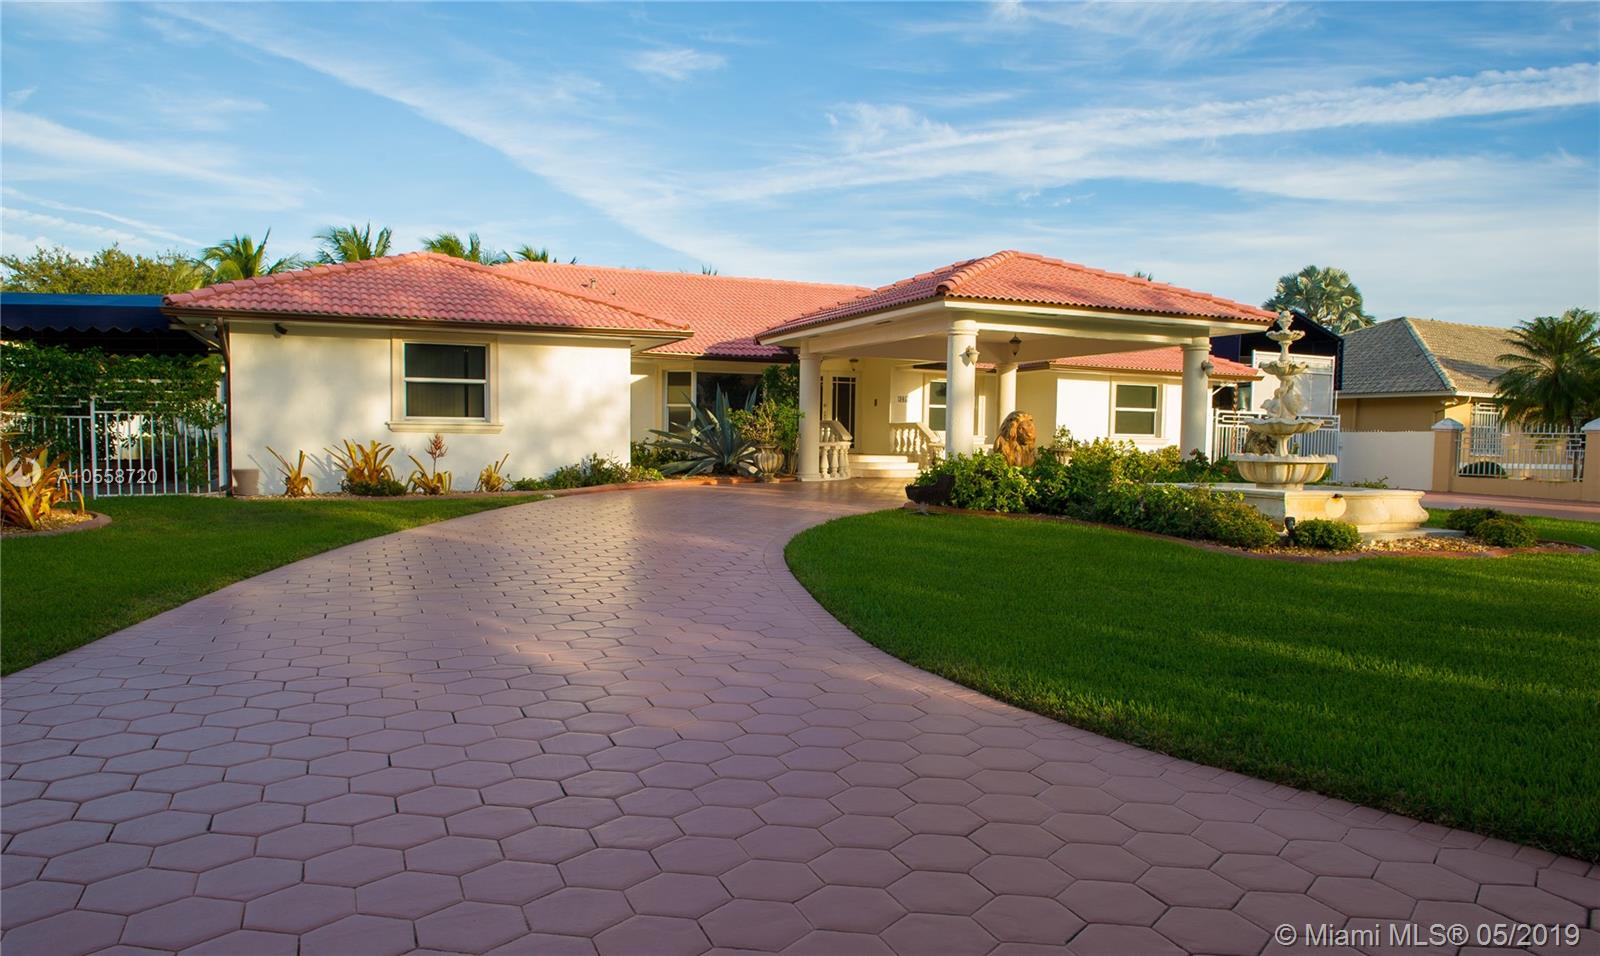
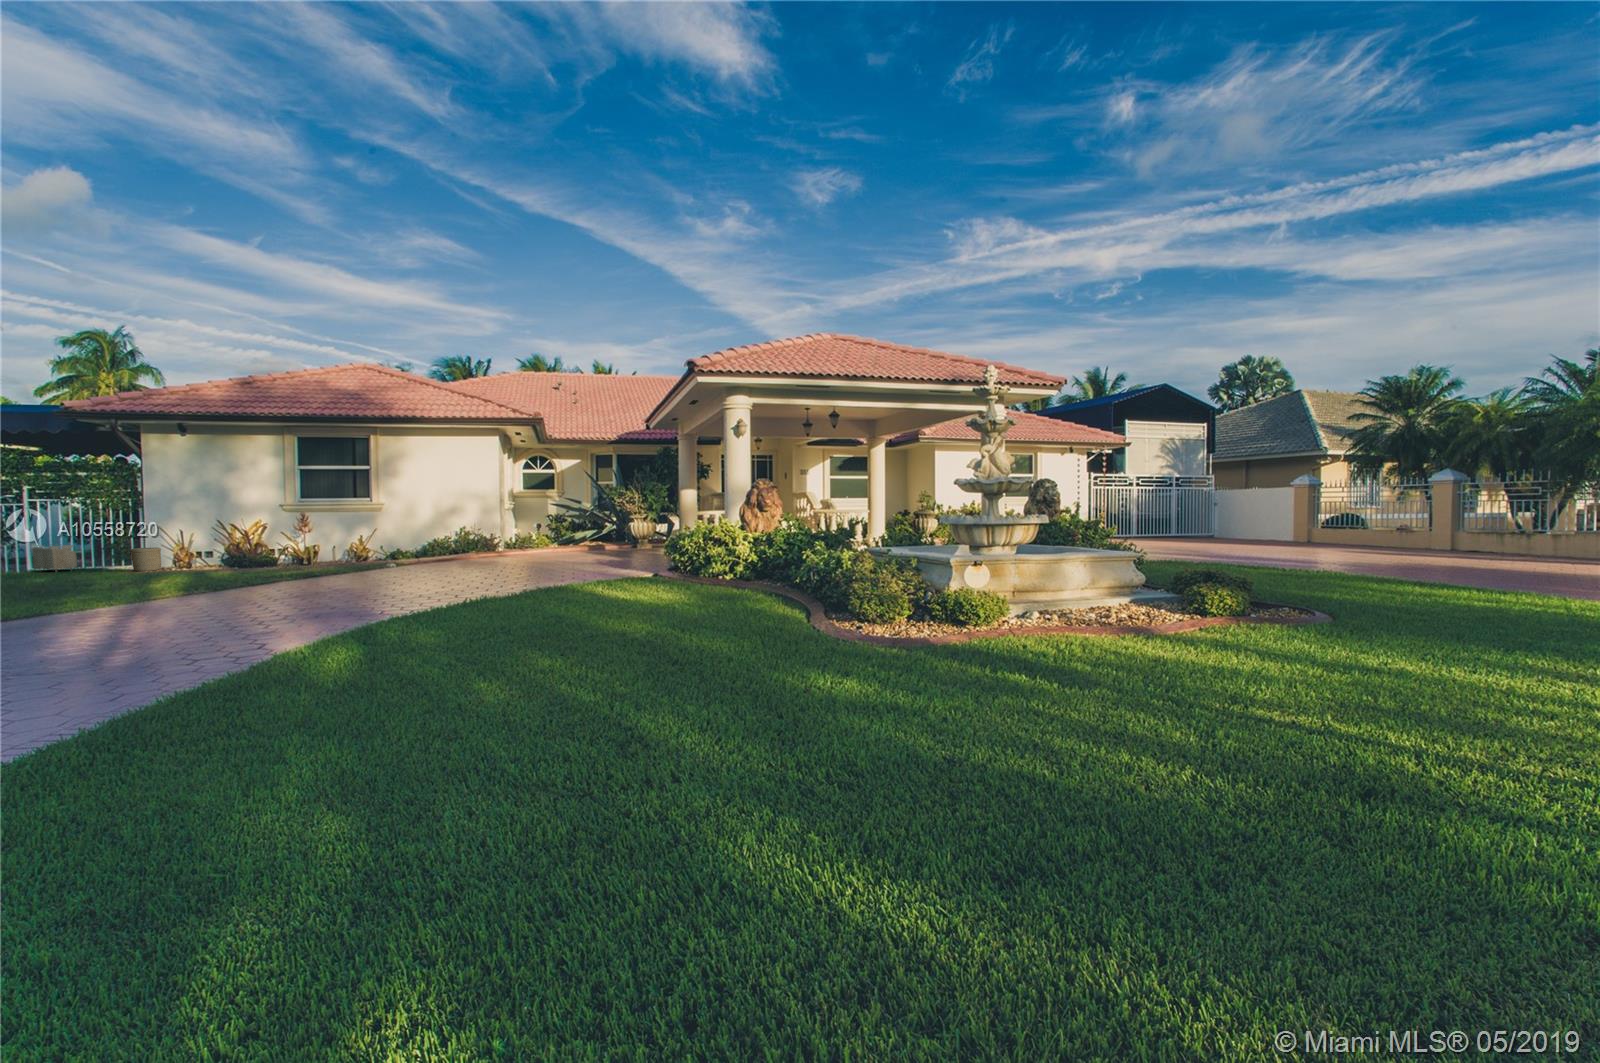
storage bench: none [98,462,150,494] -> present [32,544,77,571]
lounge chair: present [905,473,956,515] -> none [649,542,698,585]

